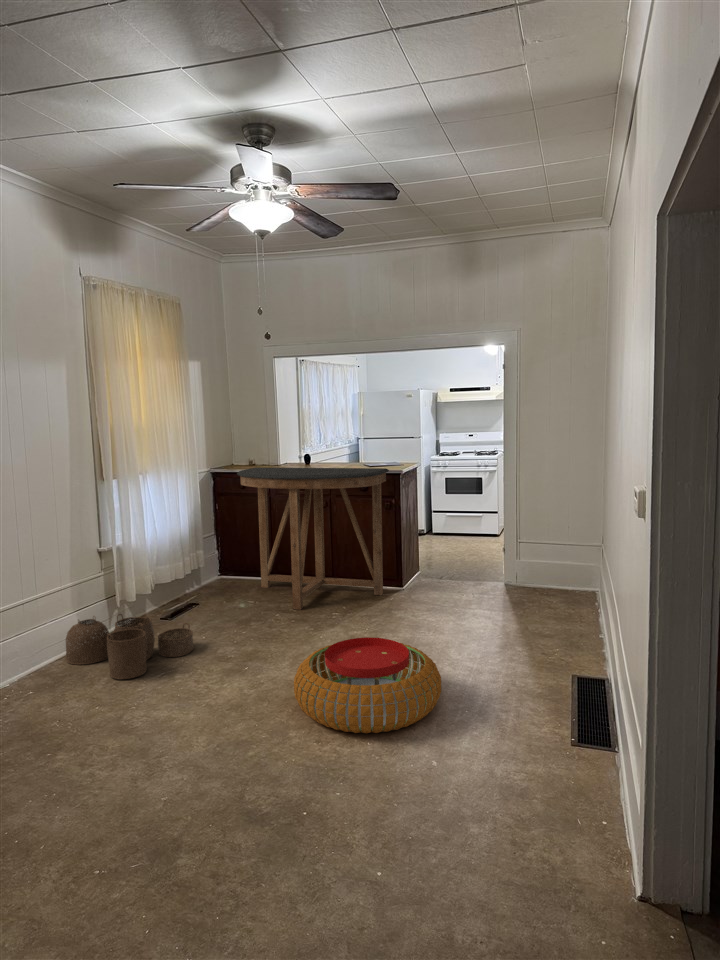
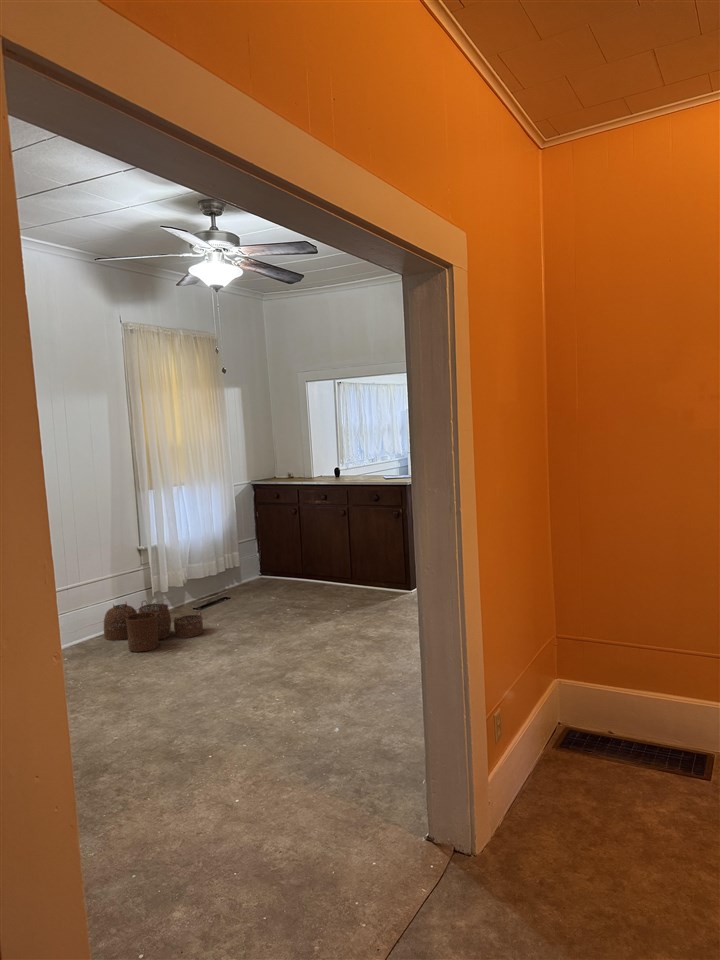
console table: present [237,468,389,610] -> none [262,479,393,605]
pouf: present [294,637,441,734] -> none [246,624,372,700]

